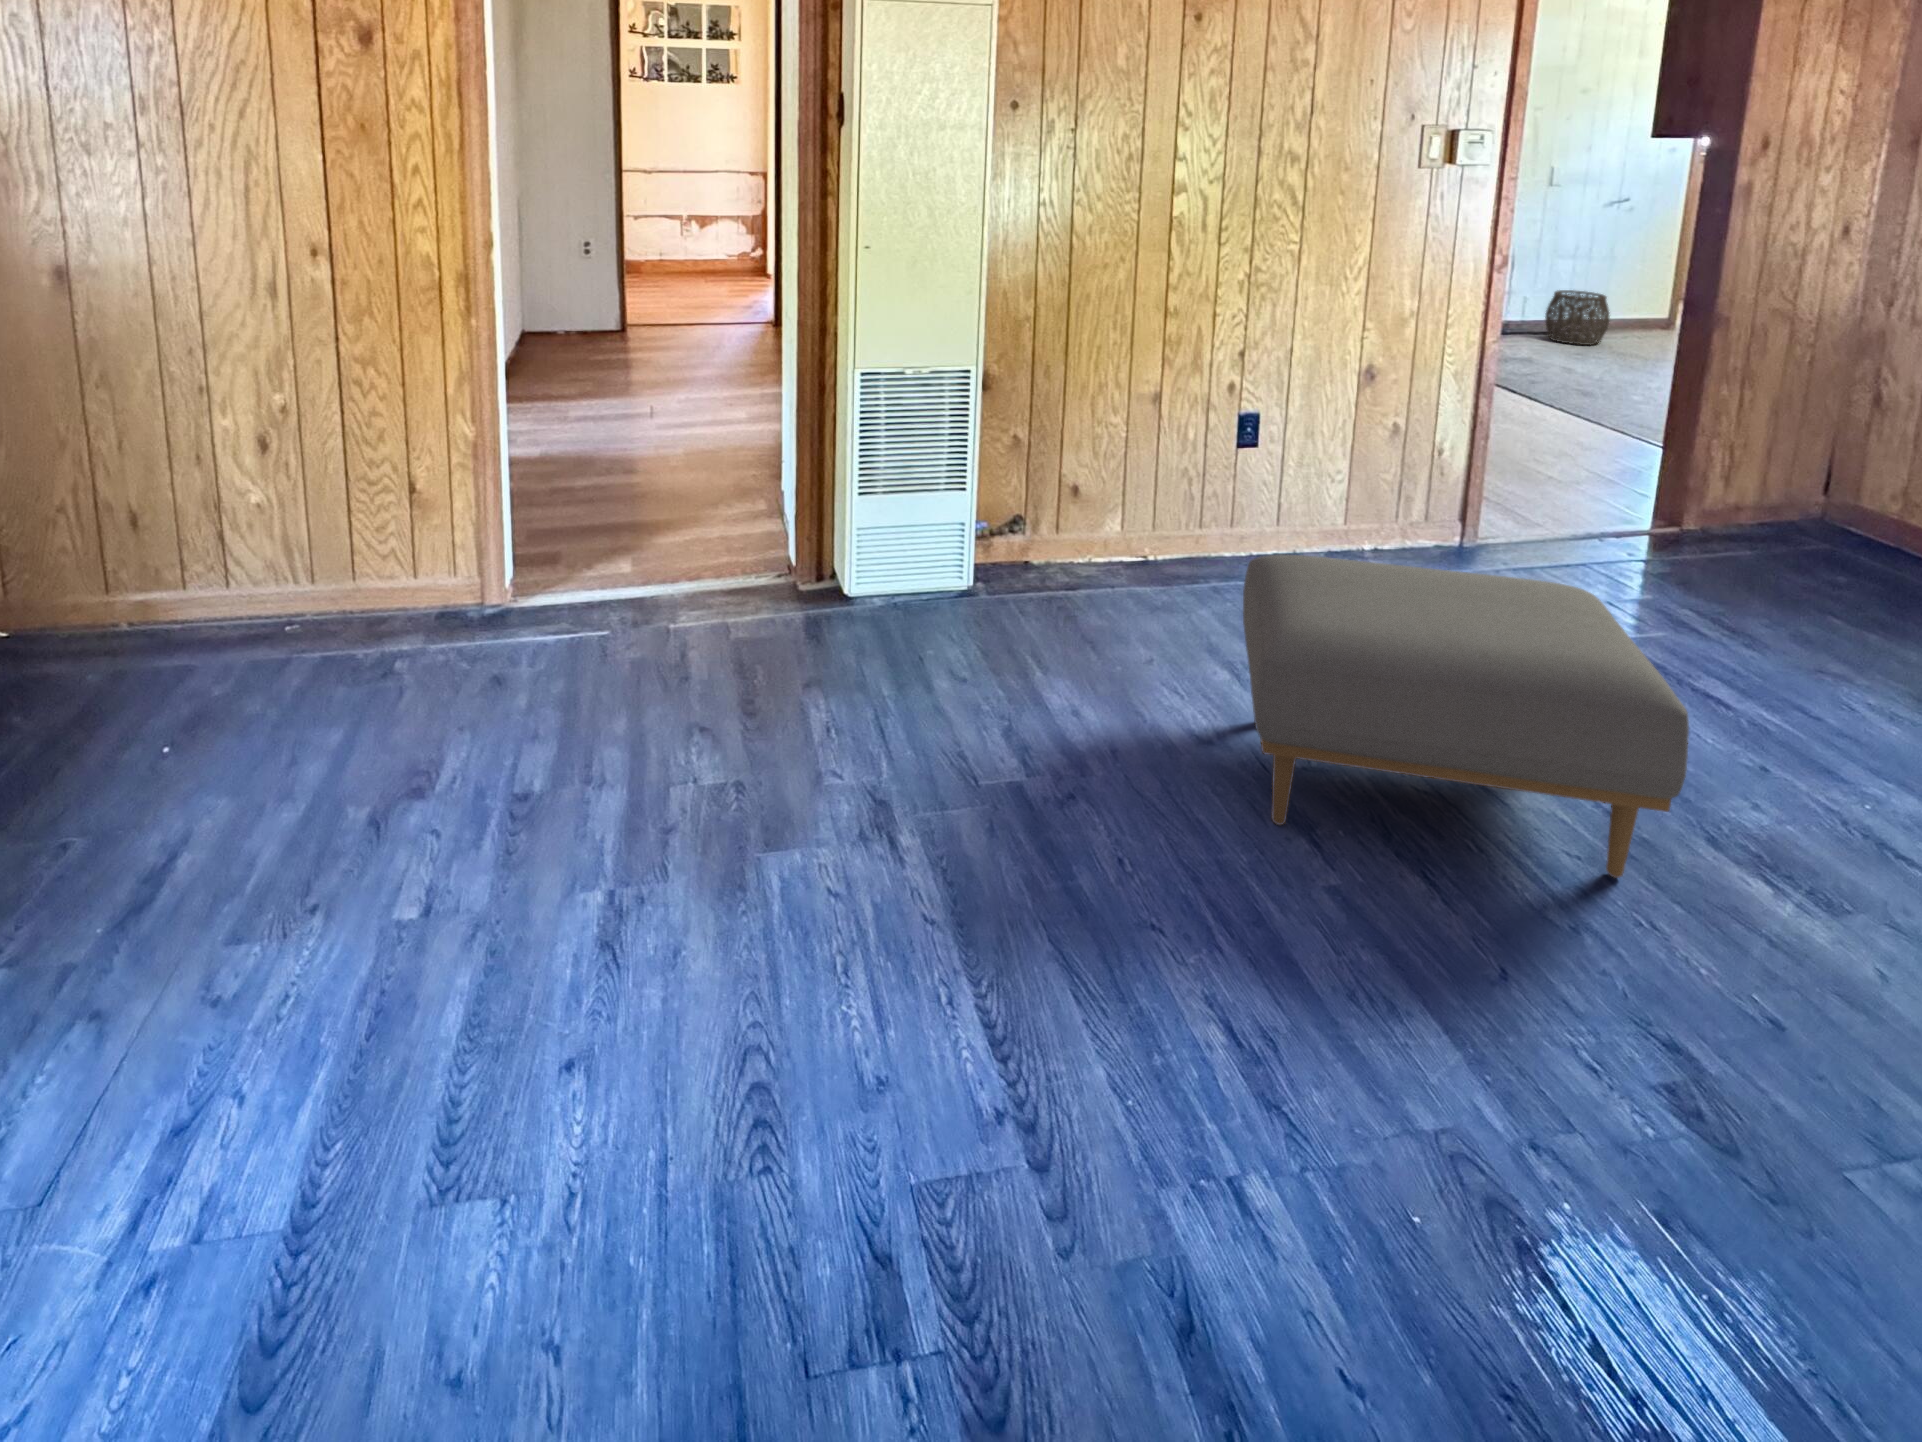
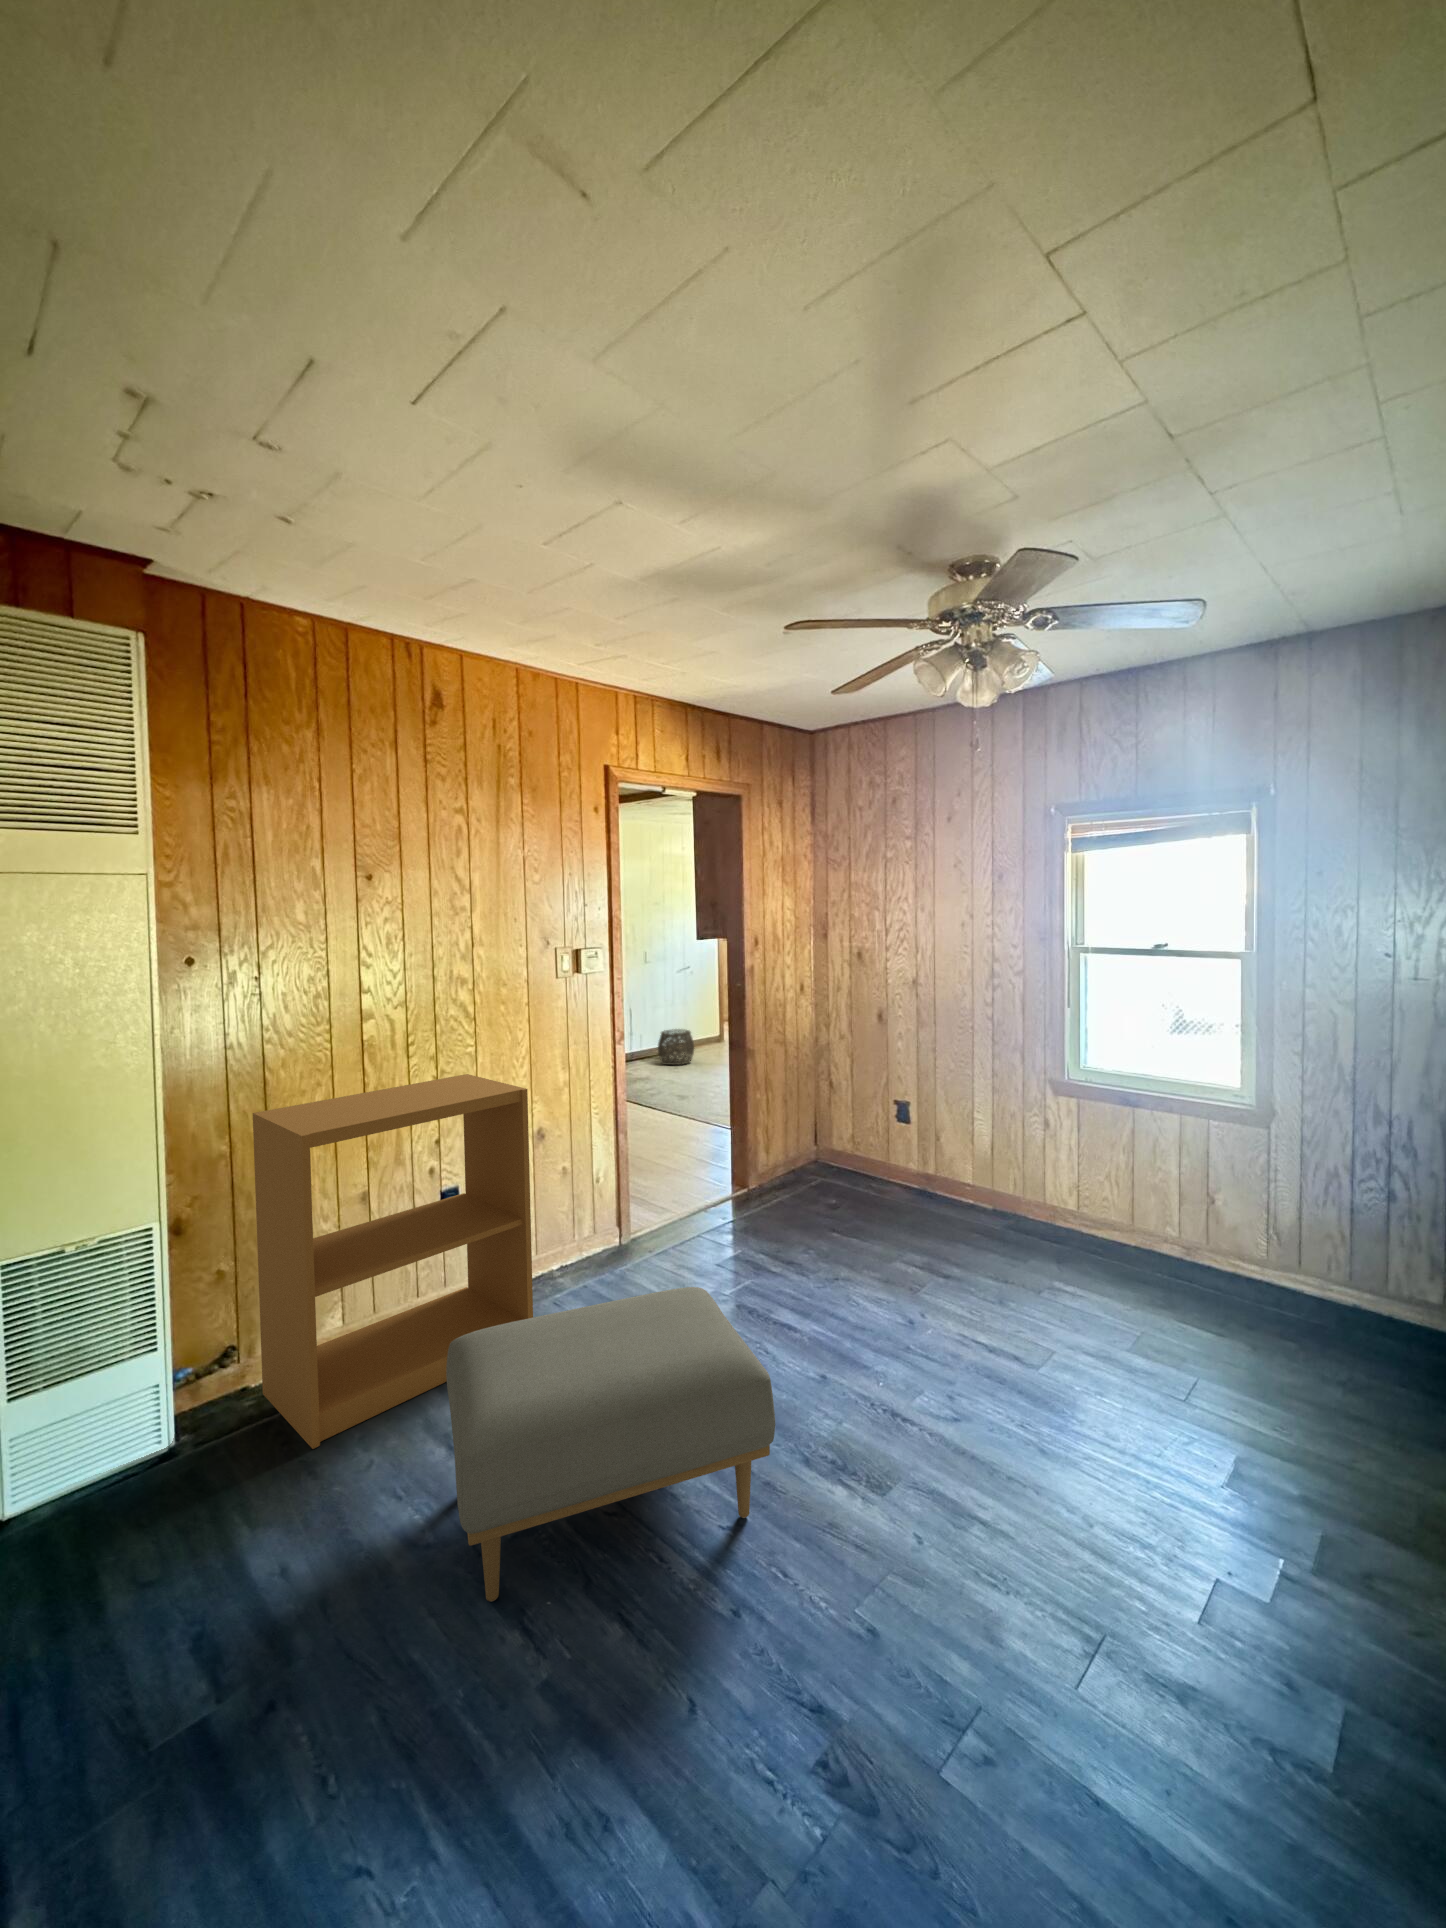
bookshelf: none [1044,276,1368,633] -> present [253,1074,533,1449]

